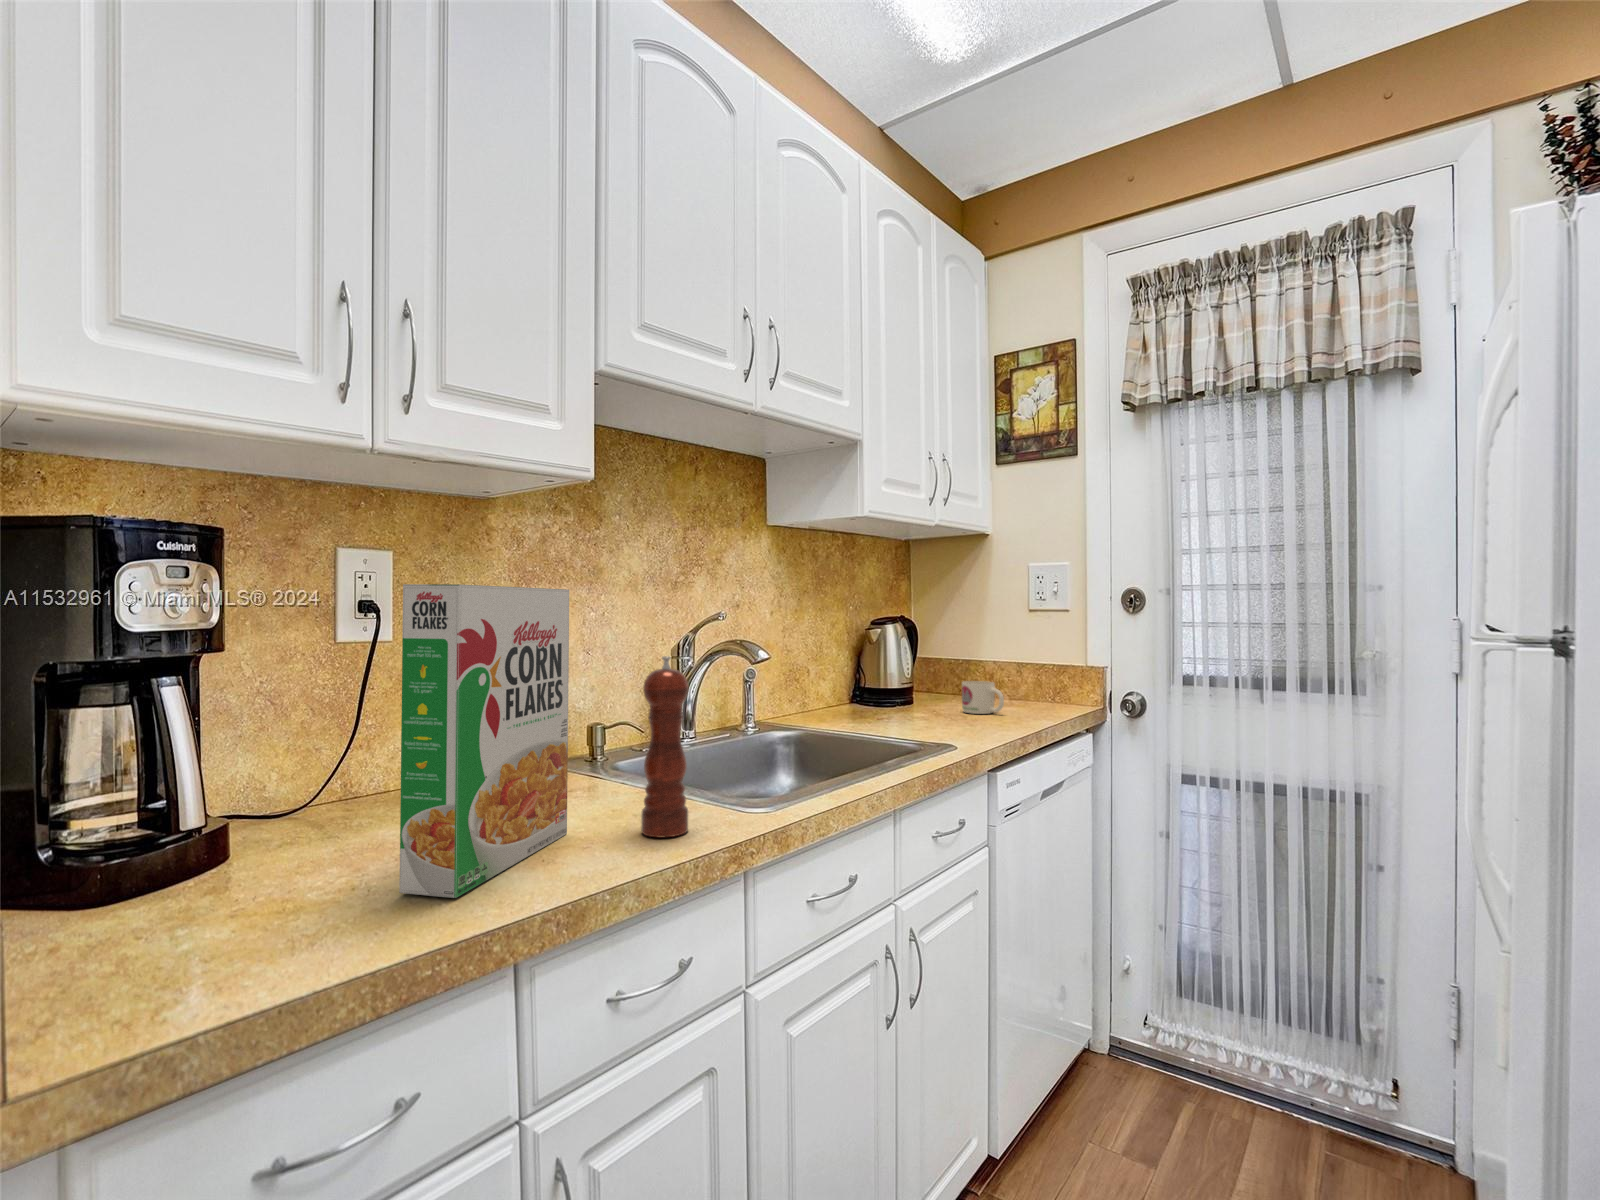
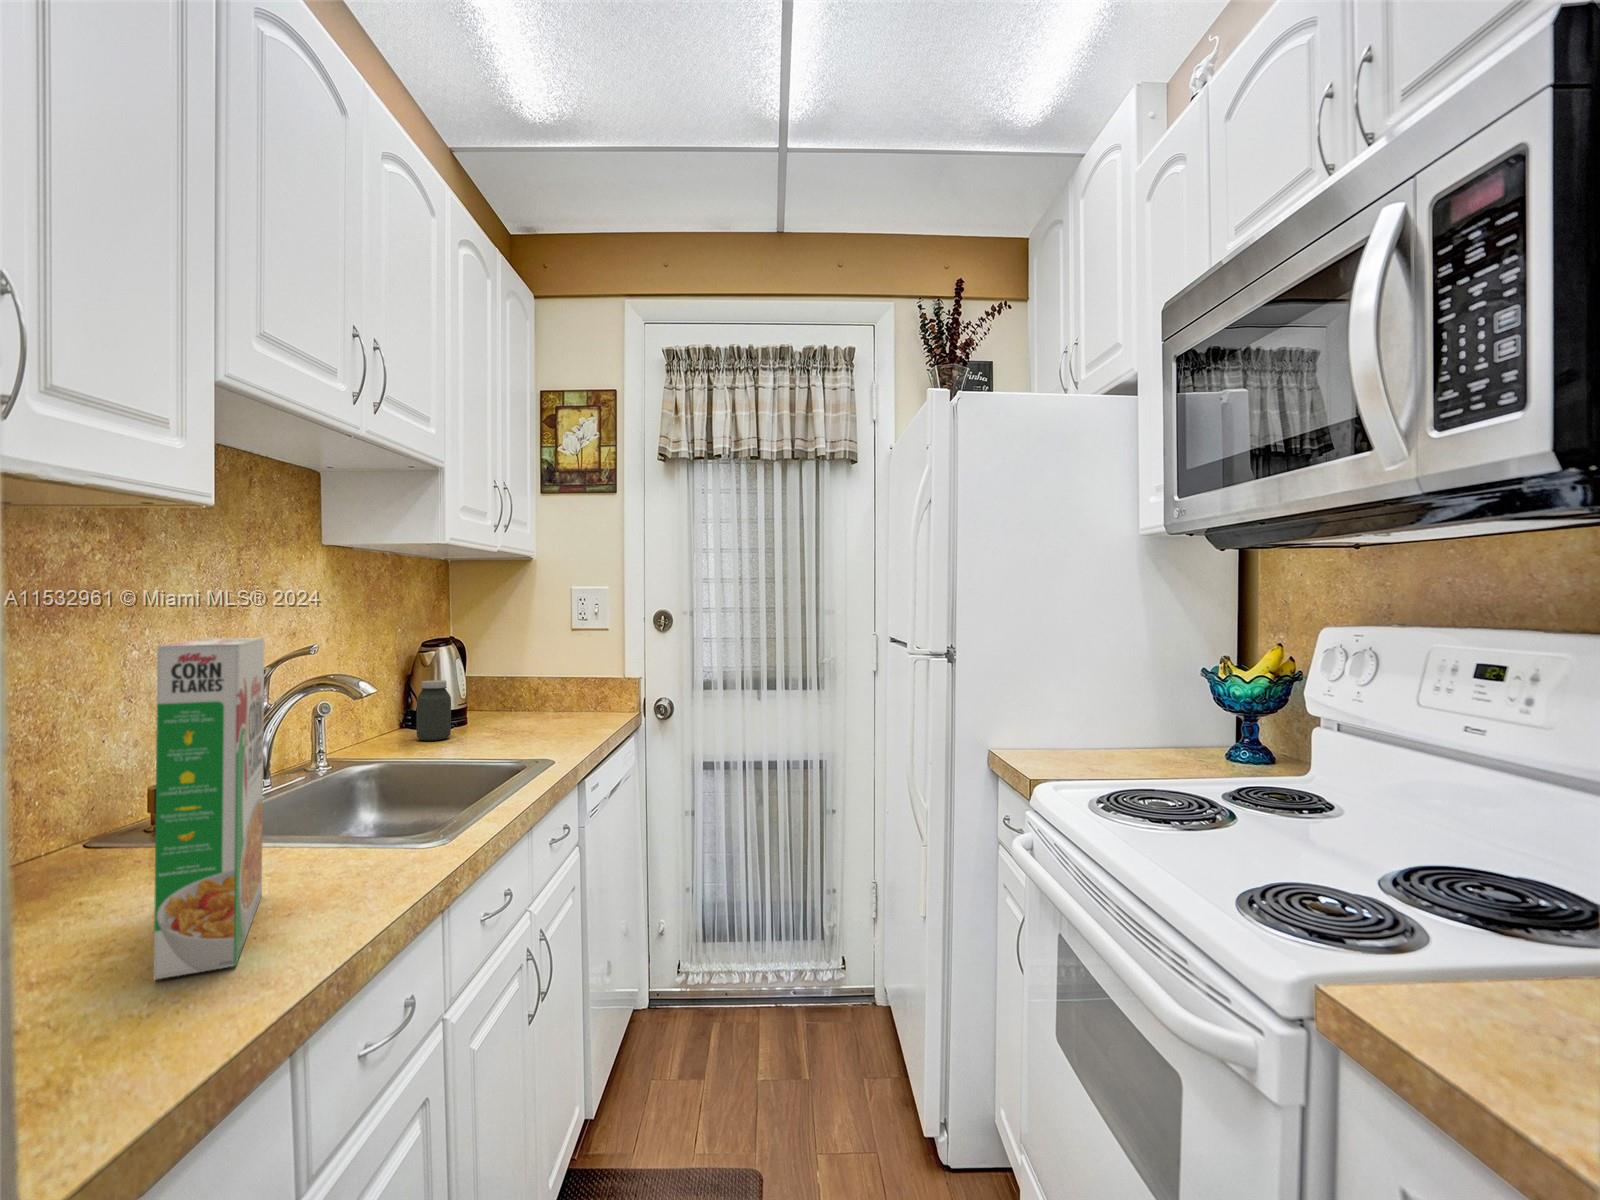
jar: none [854,655,885,714] -> present [416,680,451,740]
pepper mill: present [641,656,689,837] -> none [348,700,399,878]
mug: present [962,681,1004,714] -> none [525,698,567,730]

